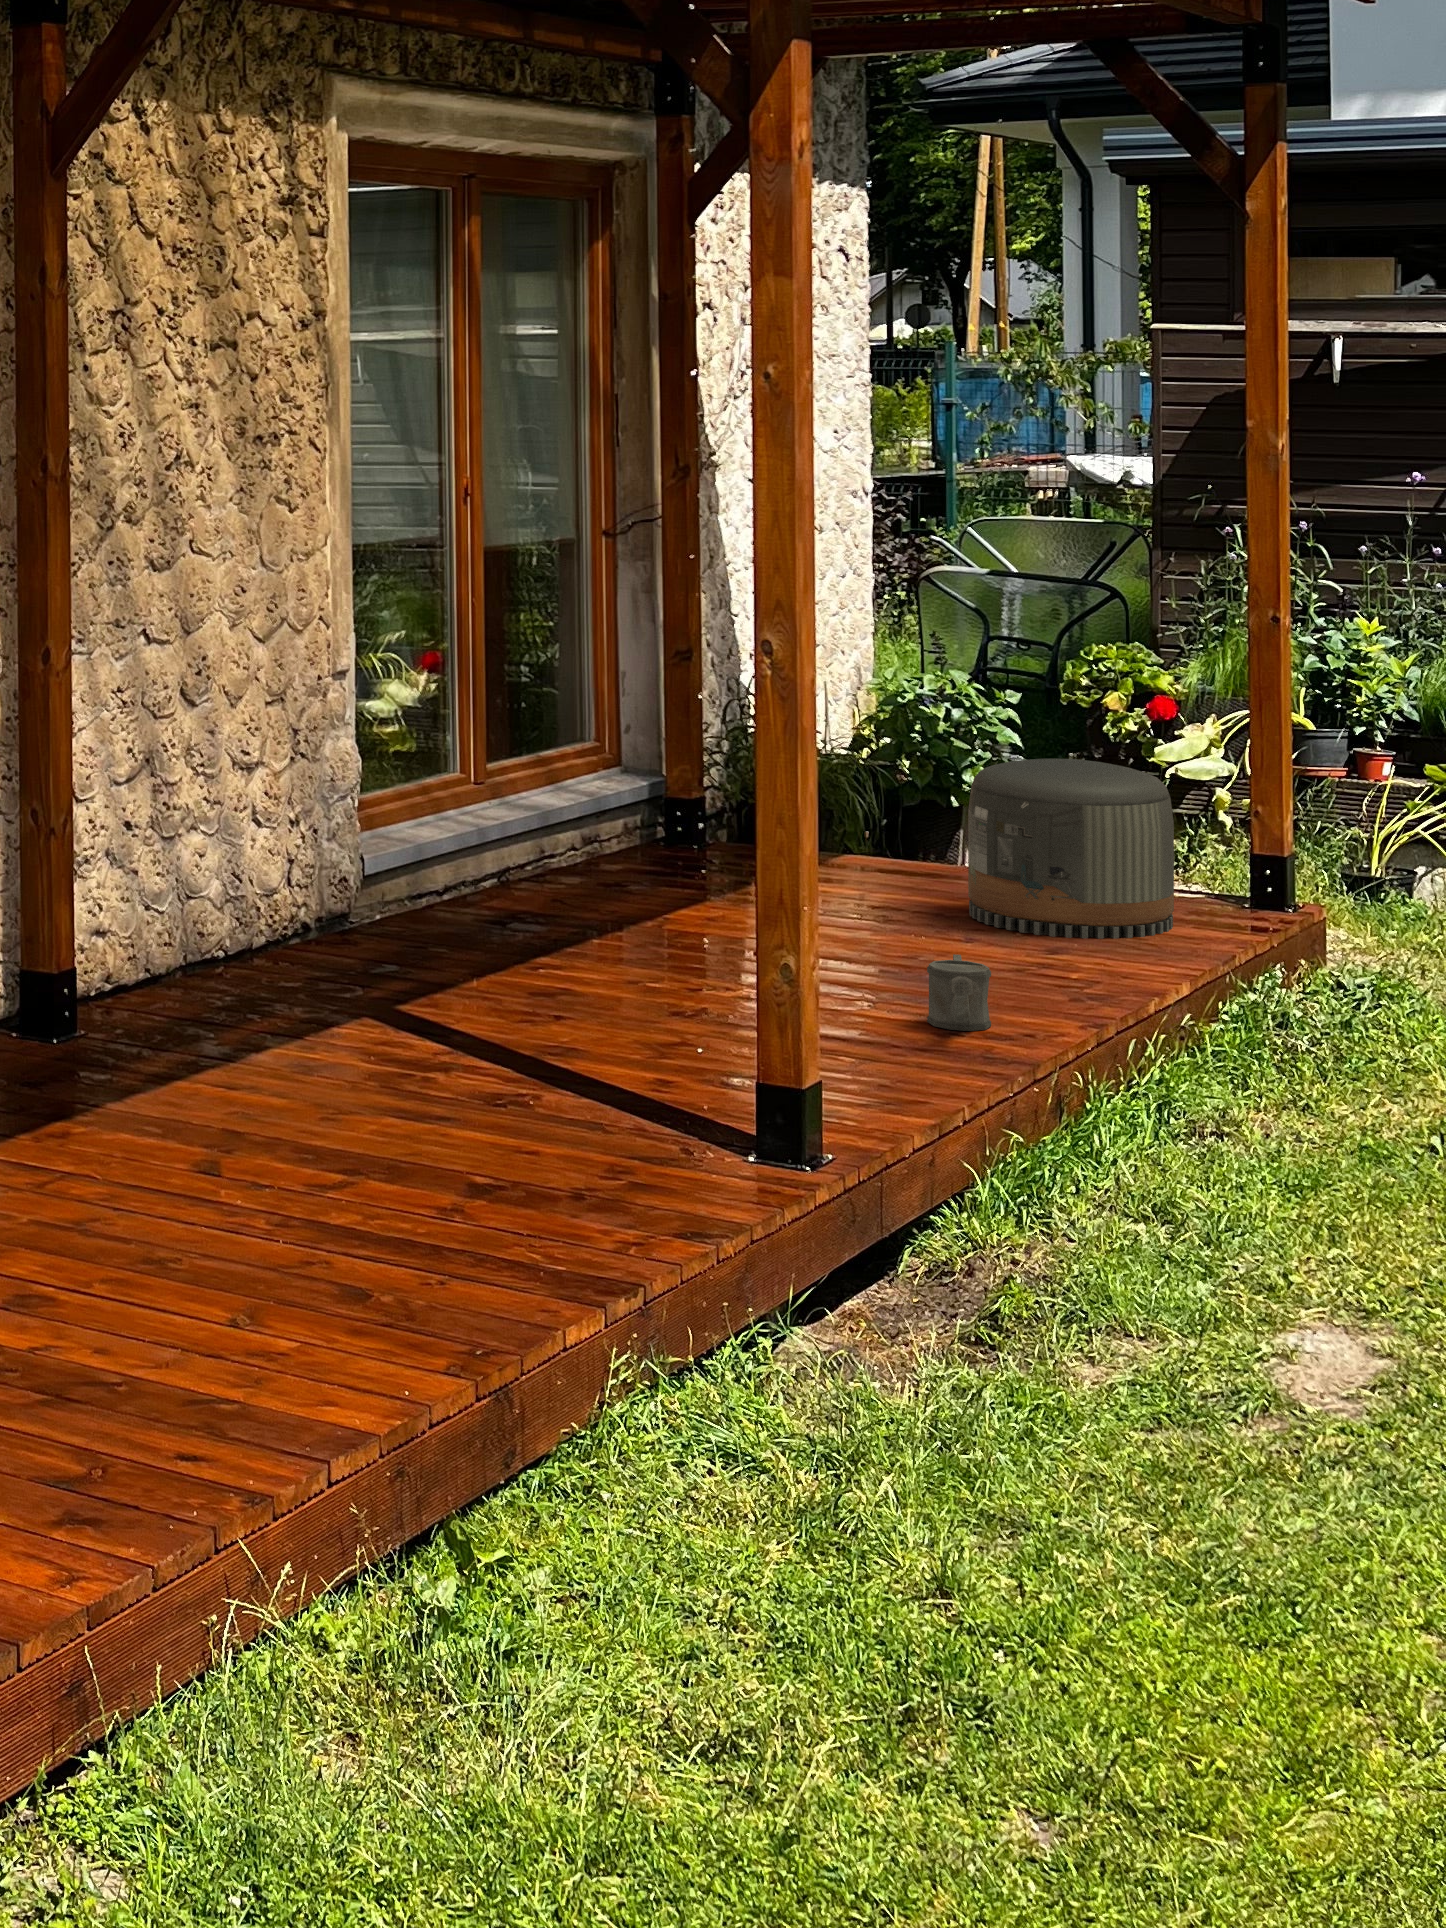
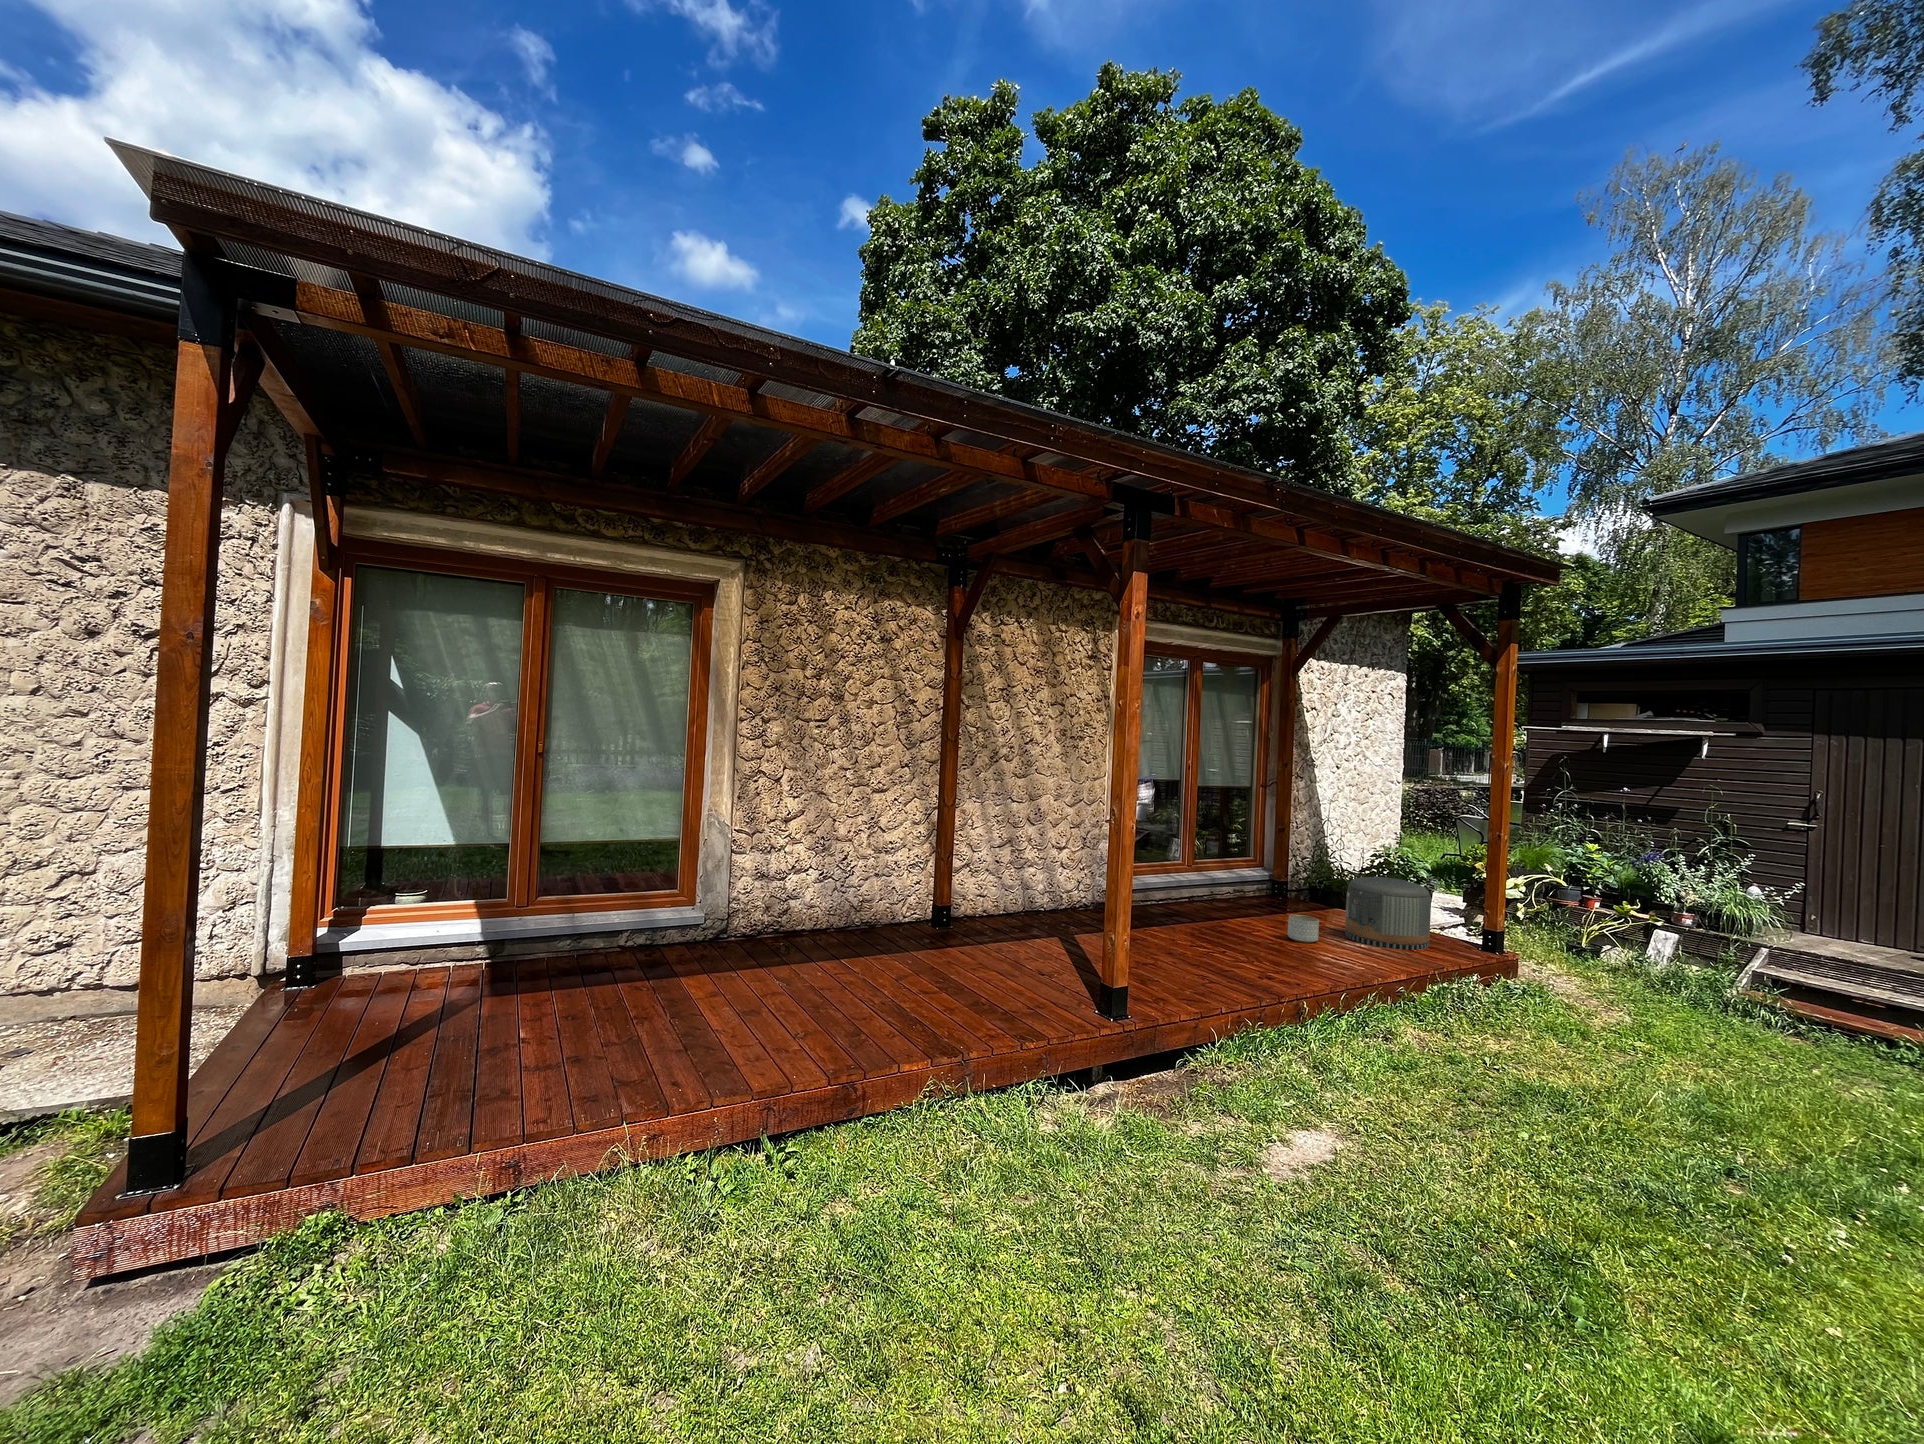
planter: none [874,881,951,951] -> present [1288,915,1319,943]
watering can: present [927,954,991,1031] -> none [1251,942,1281,972]

